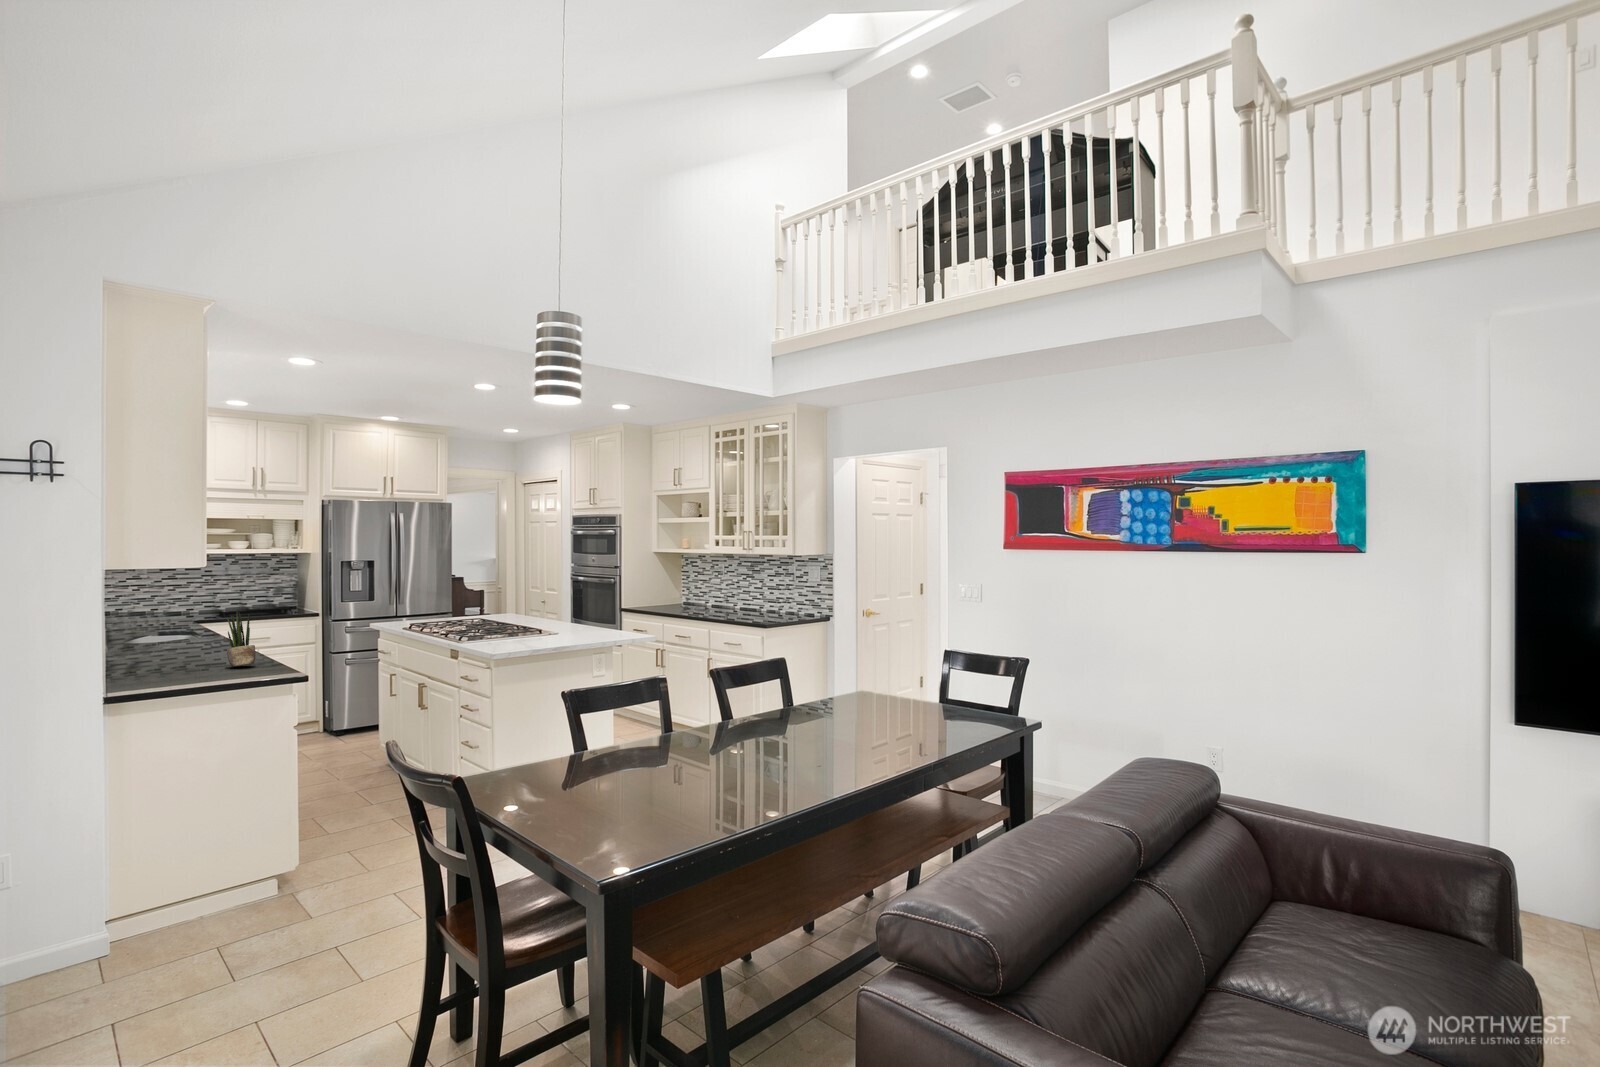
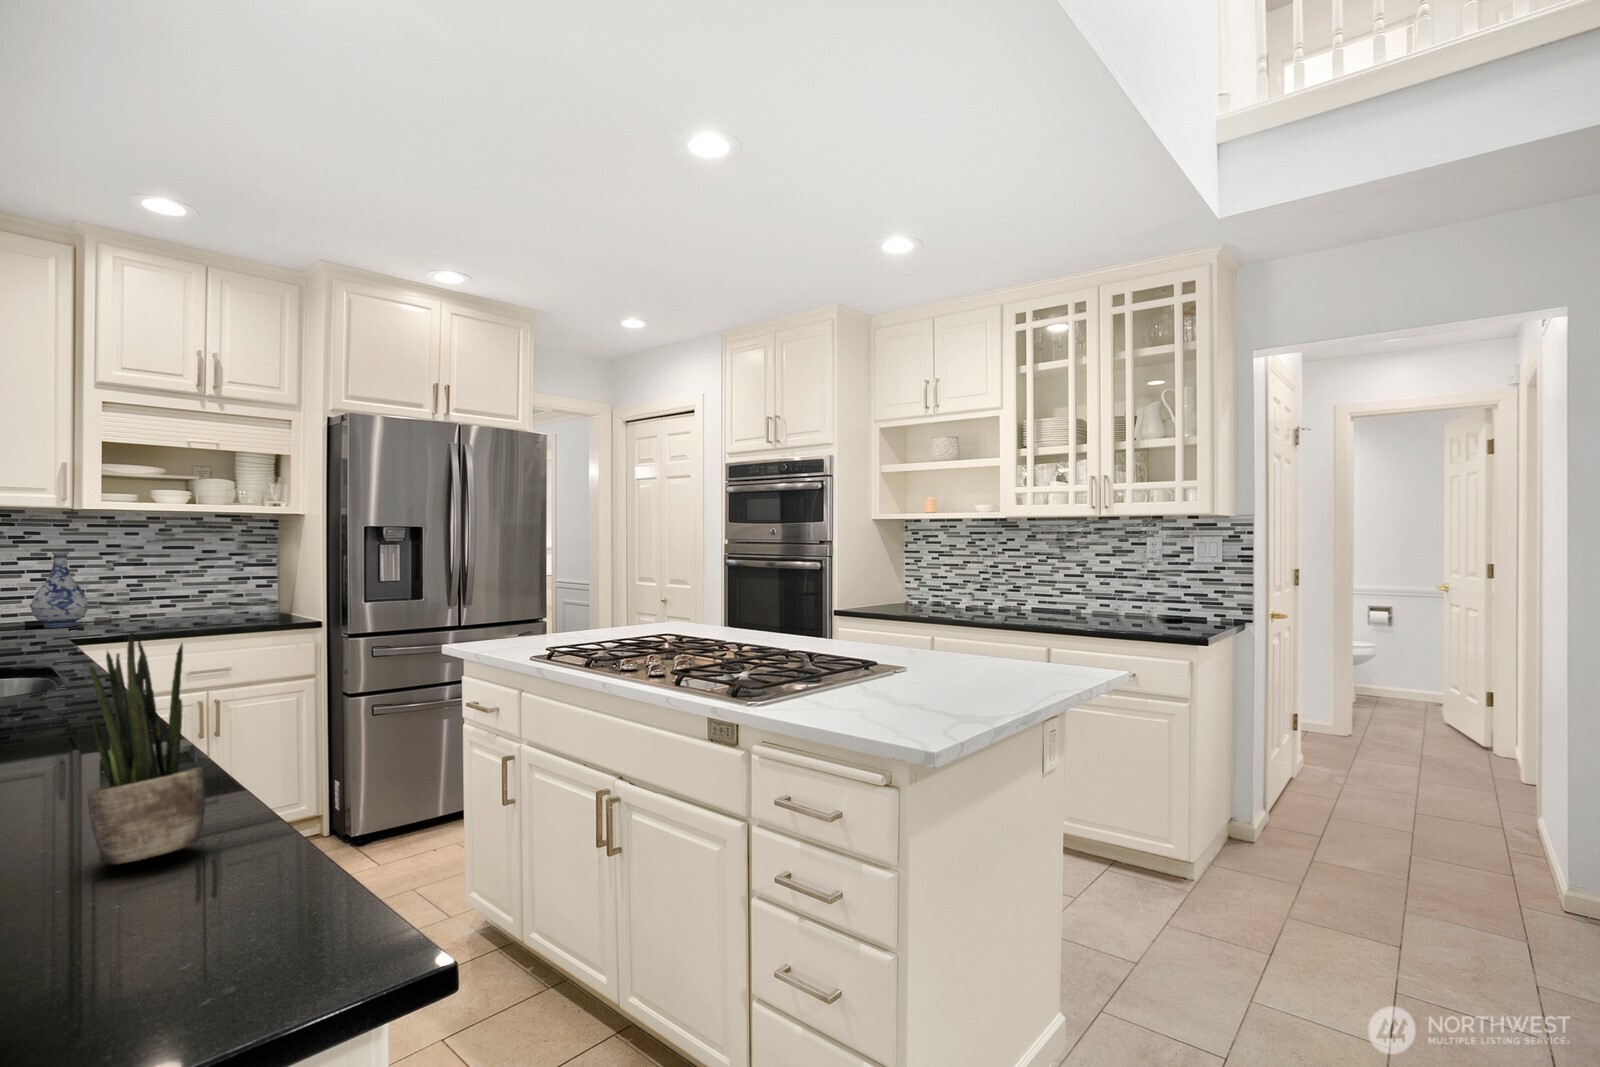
vase: none [164,575,193,615] -> present [31,552,88,628]

